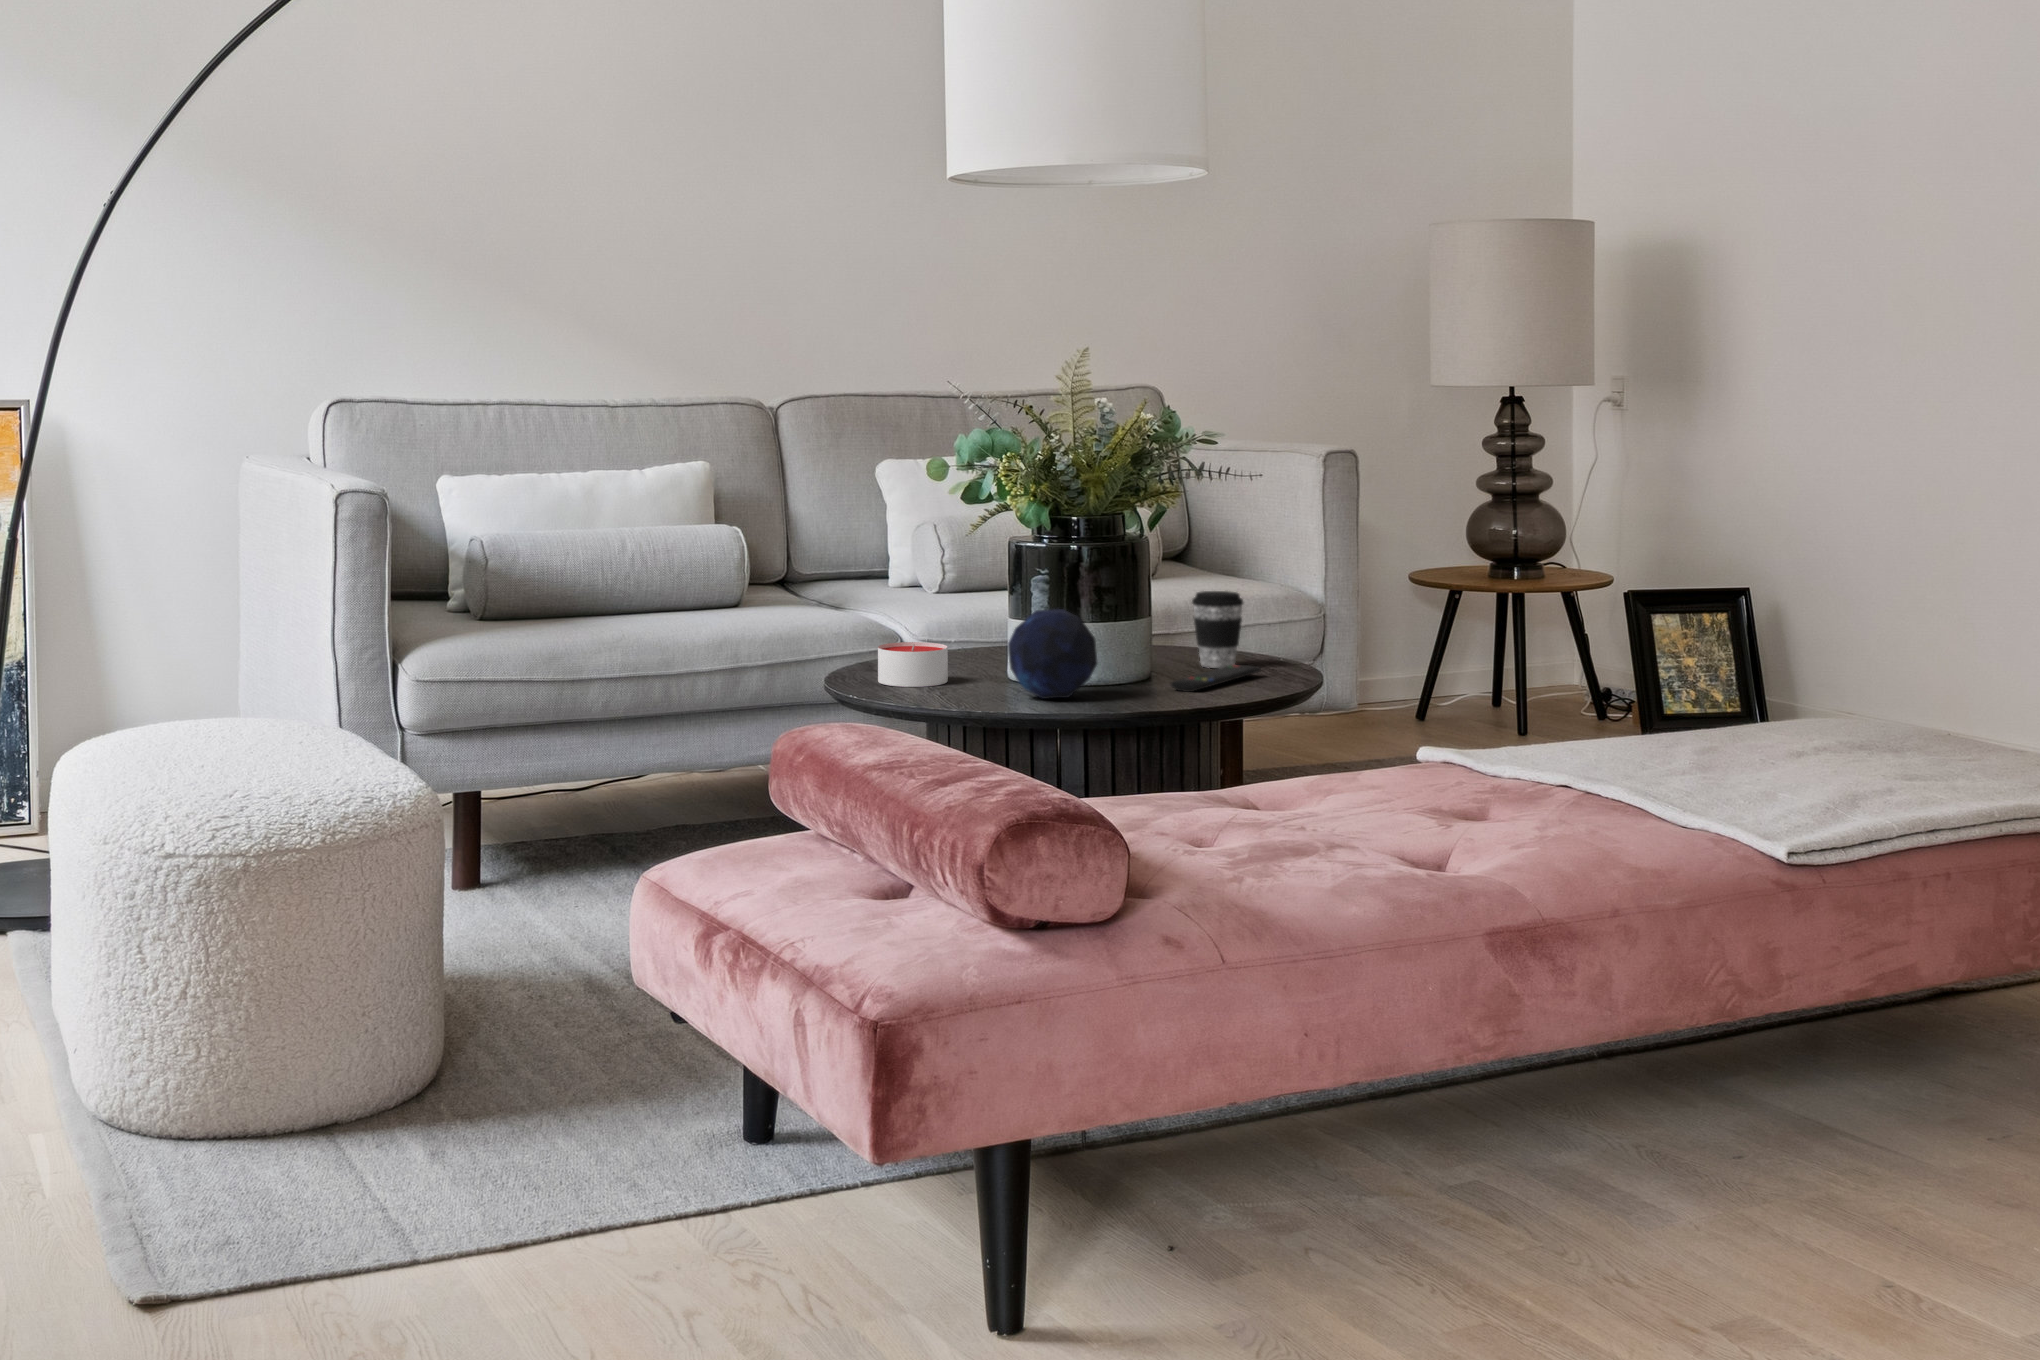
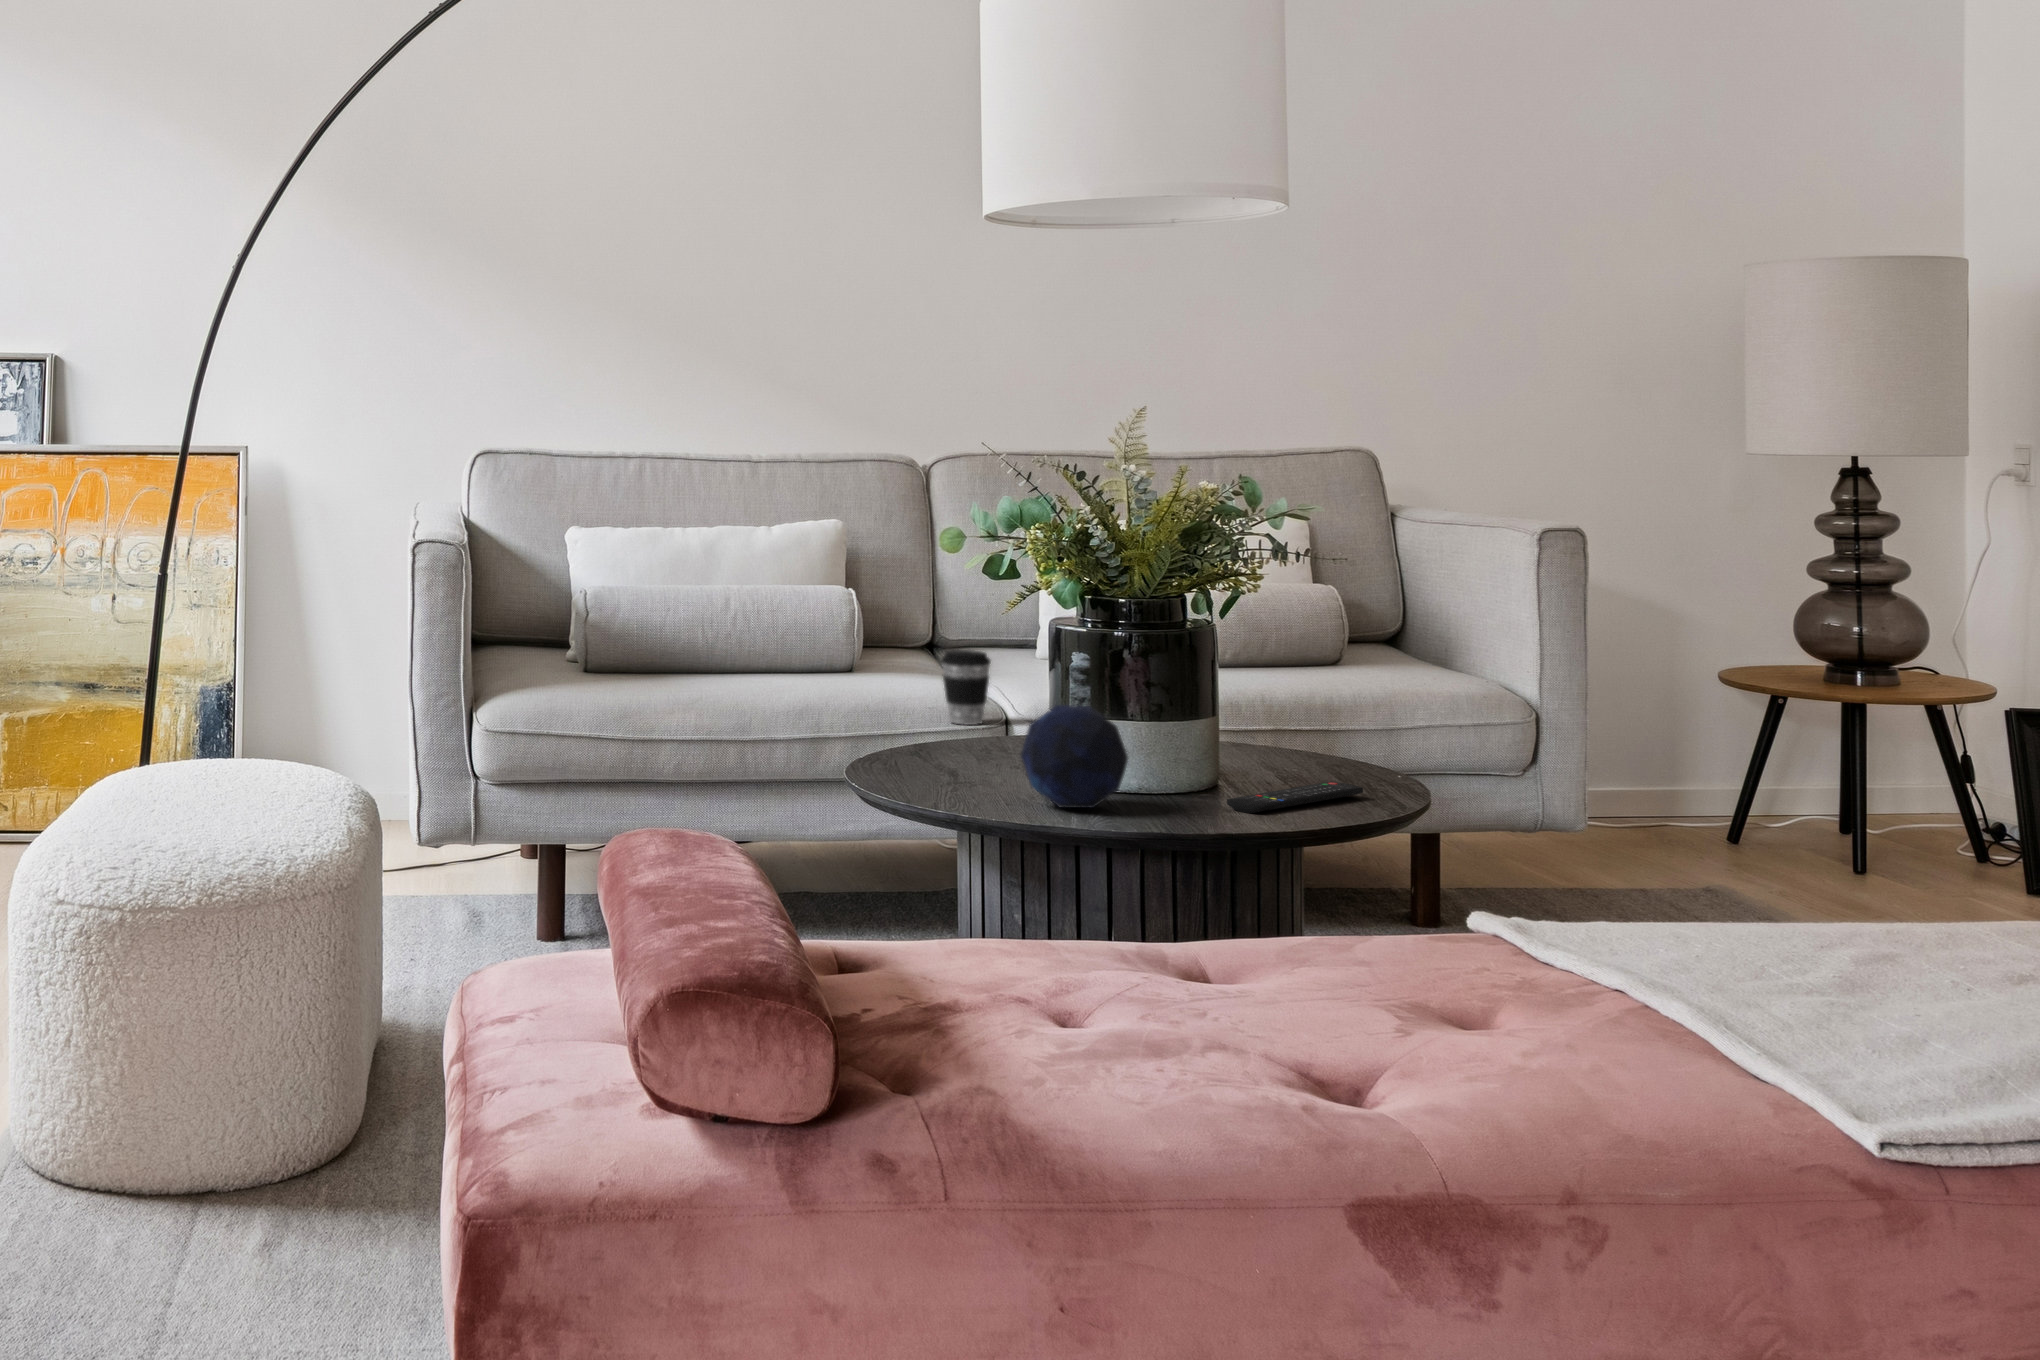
coffee cup: present [1192,591,1243,668] -> present [941,650,991,725]
candle: present [878,642,948,687] -> none [910,727,988,779]

